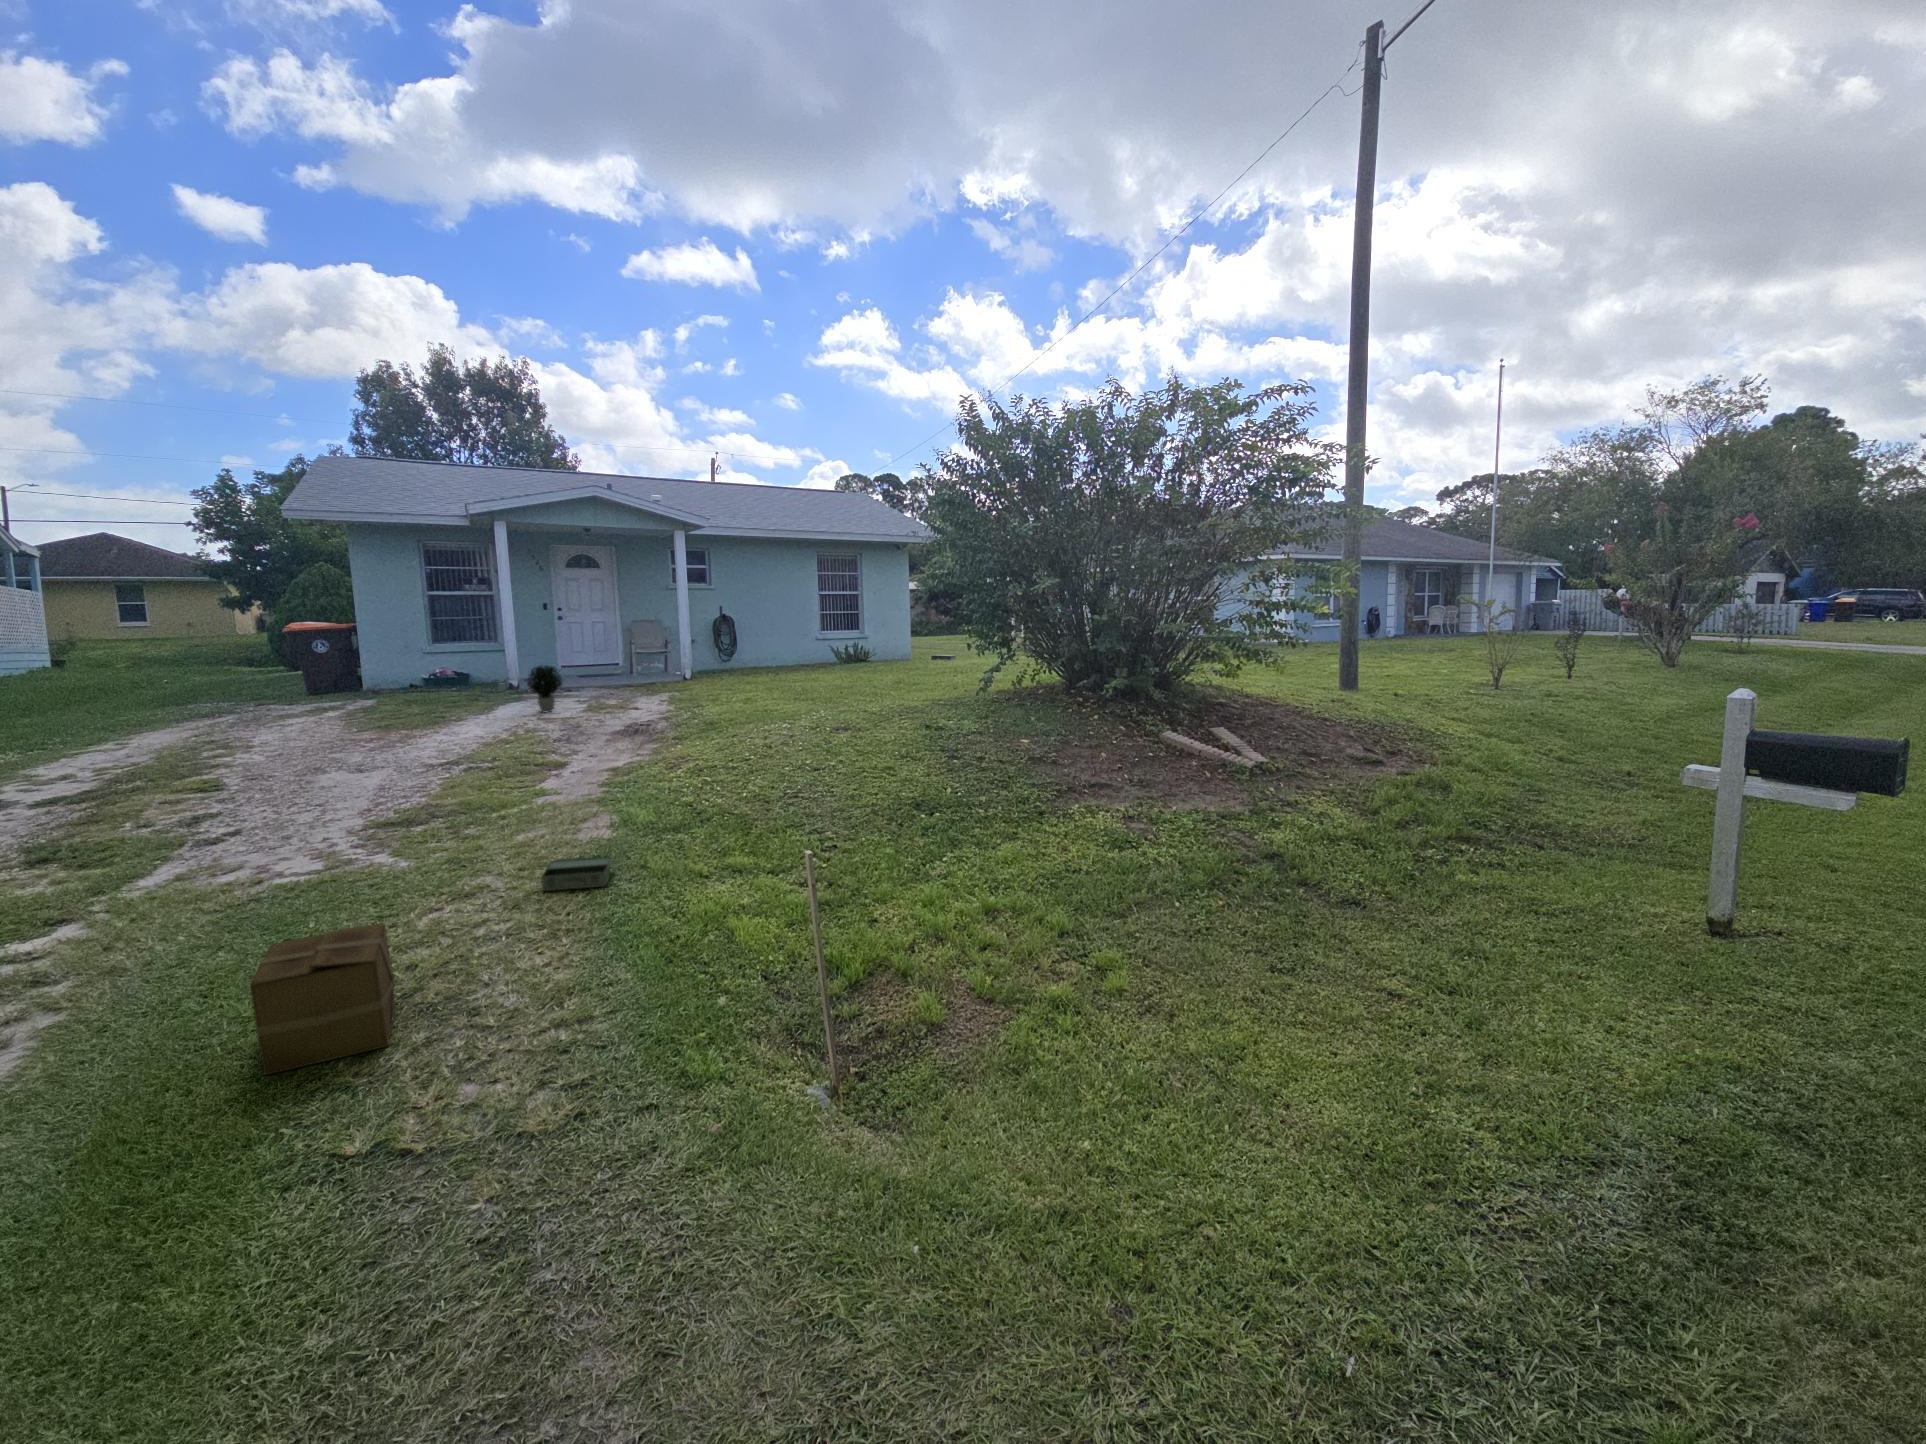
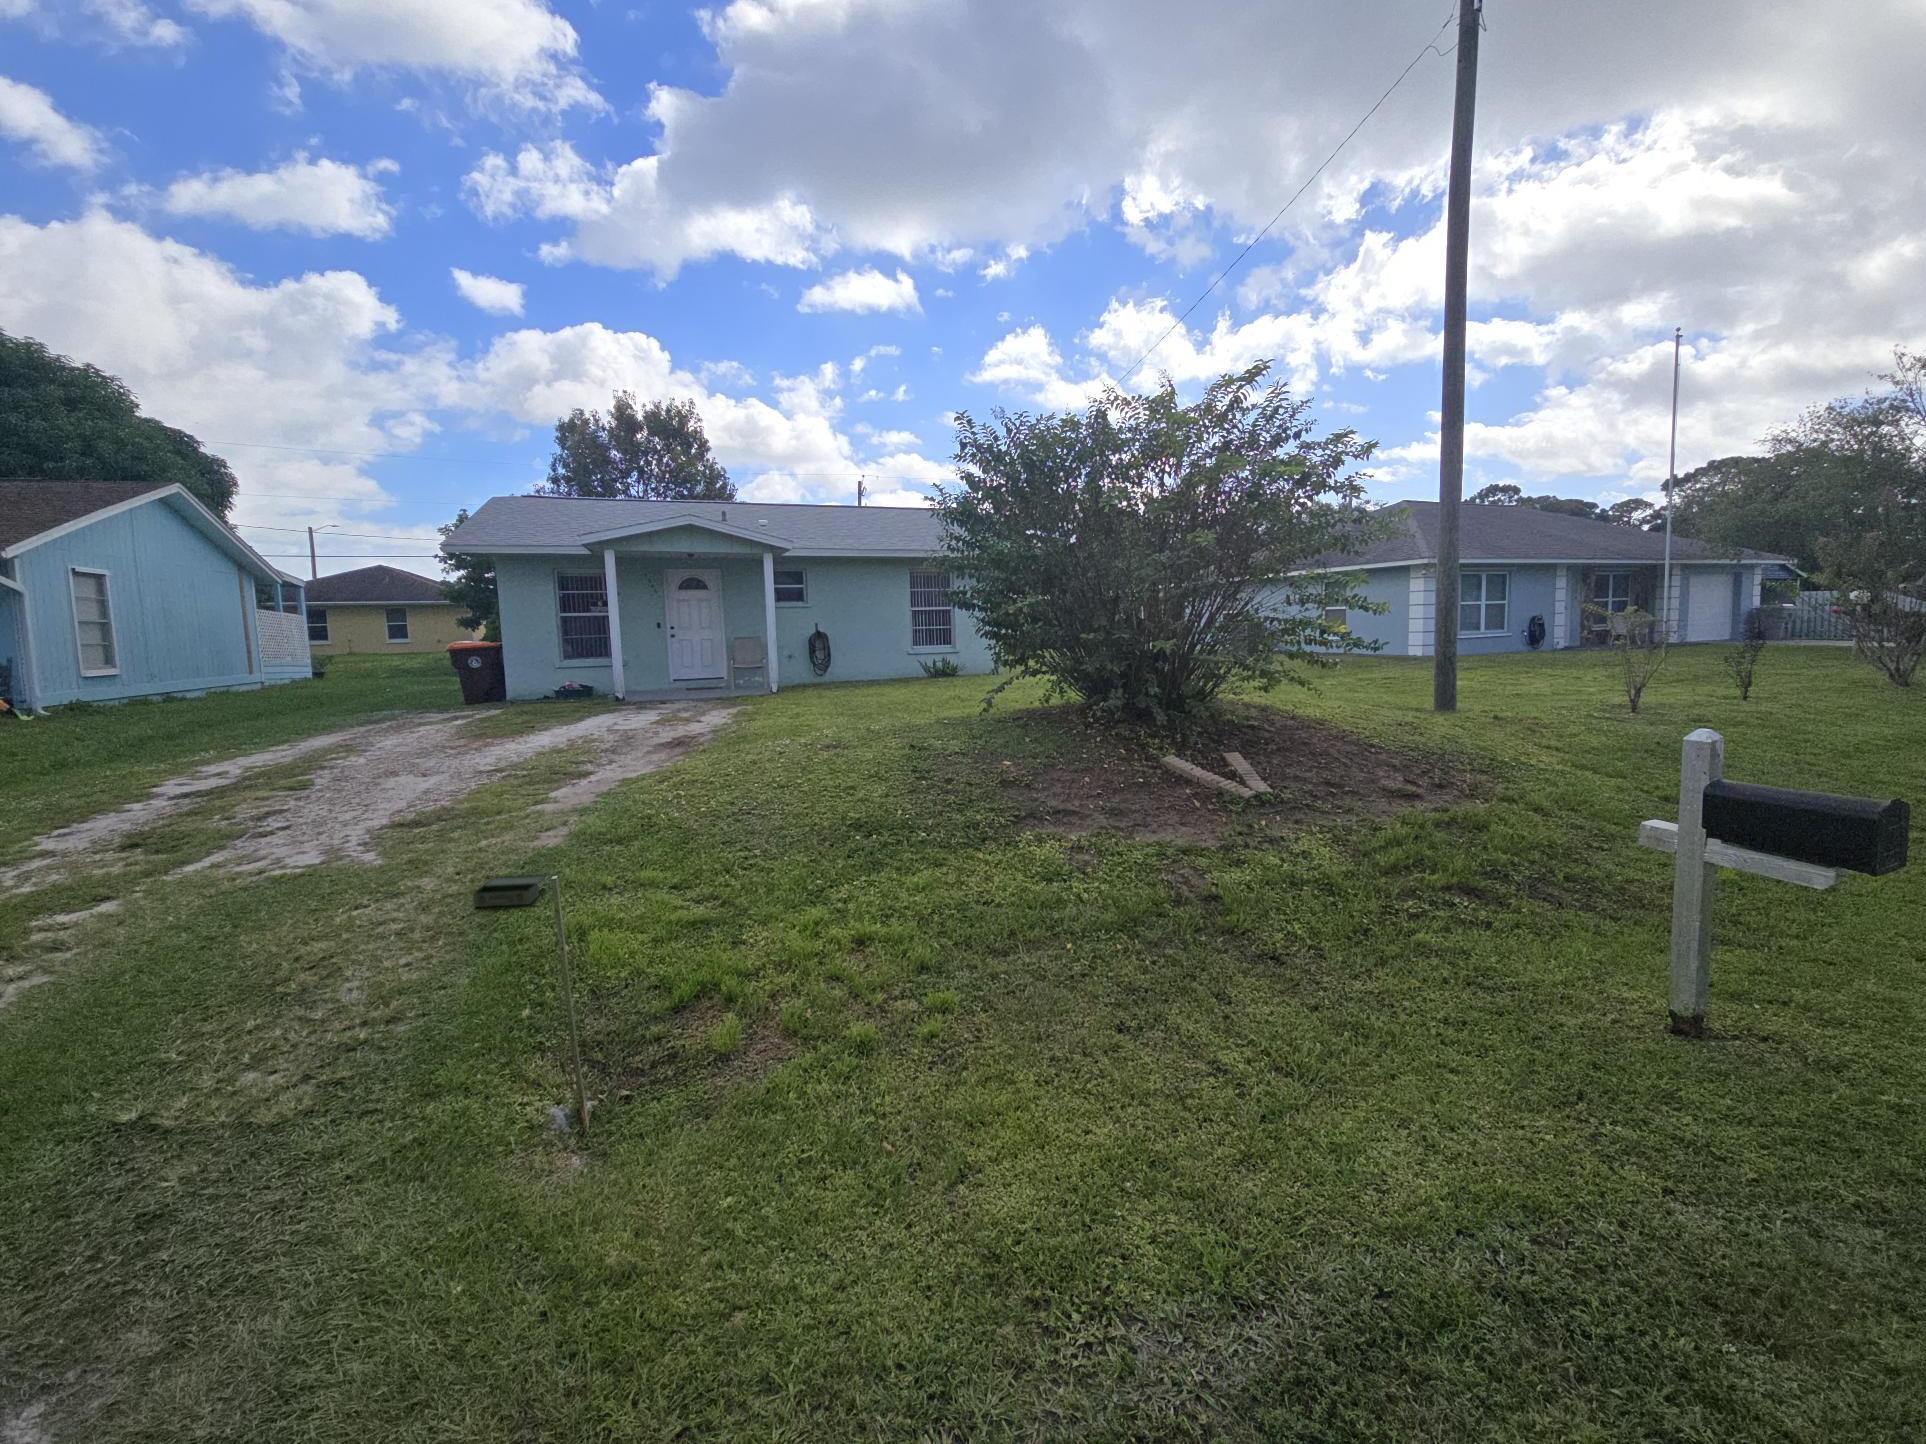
potted plant: present [526,666,562,712] -> none [611,680,645,723]
cardboard box: present [250,923,396,1075] -> none [101,943,276,1083]

